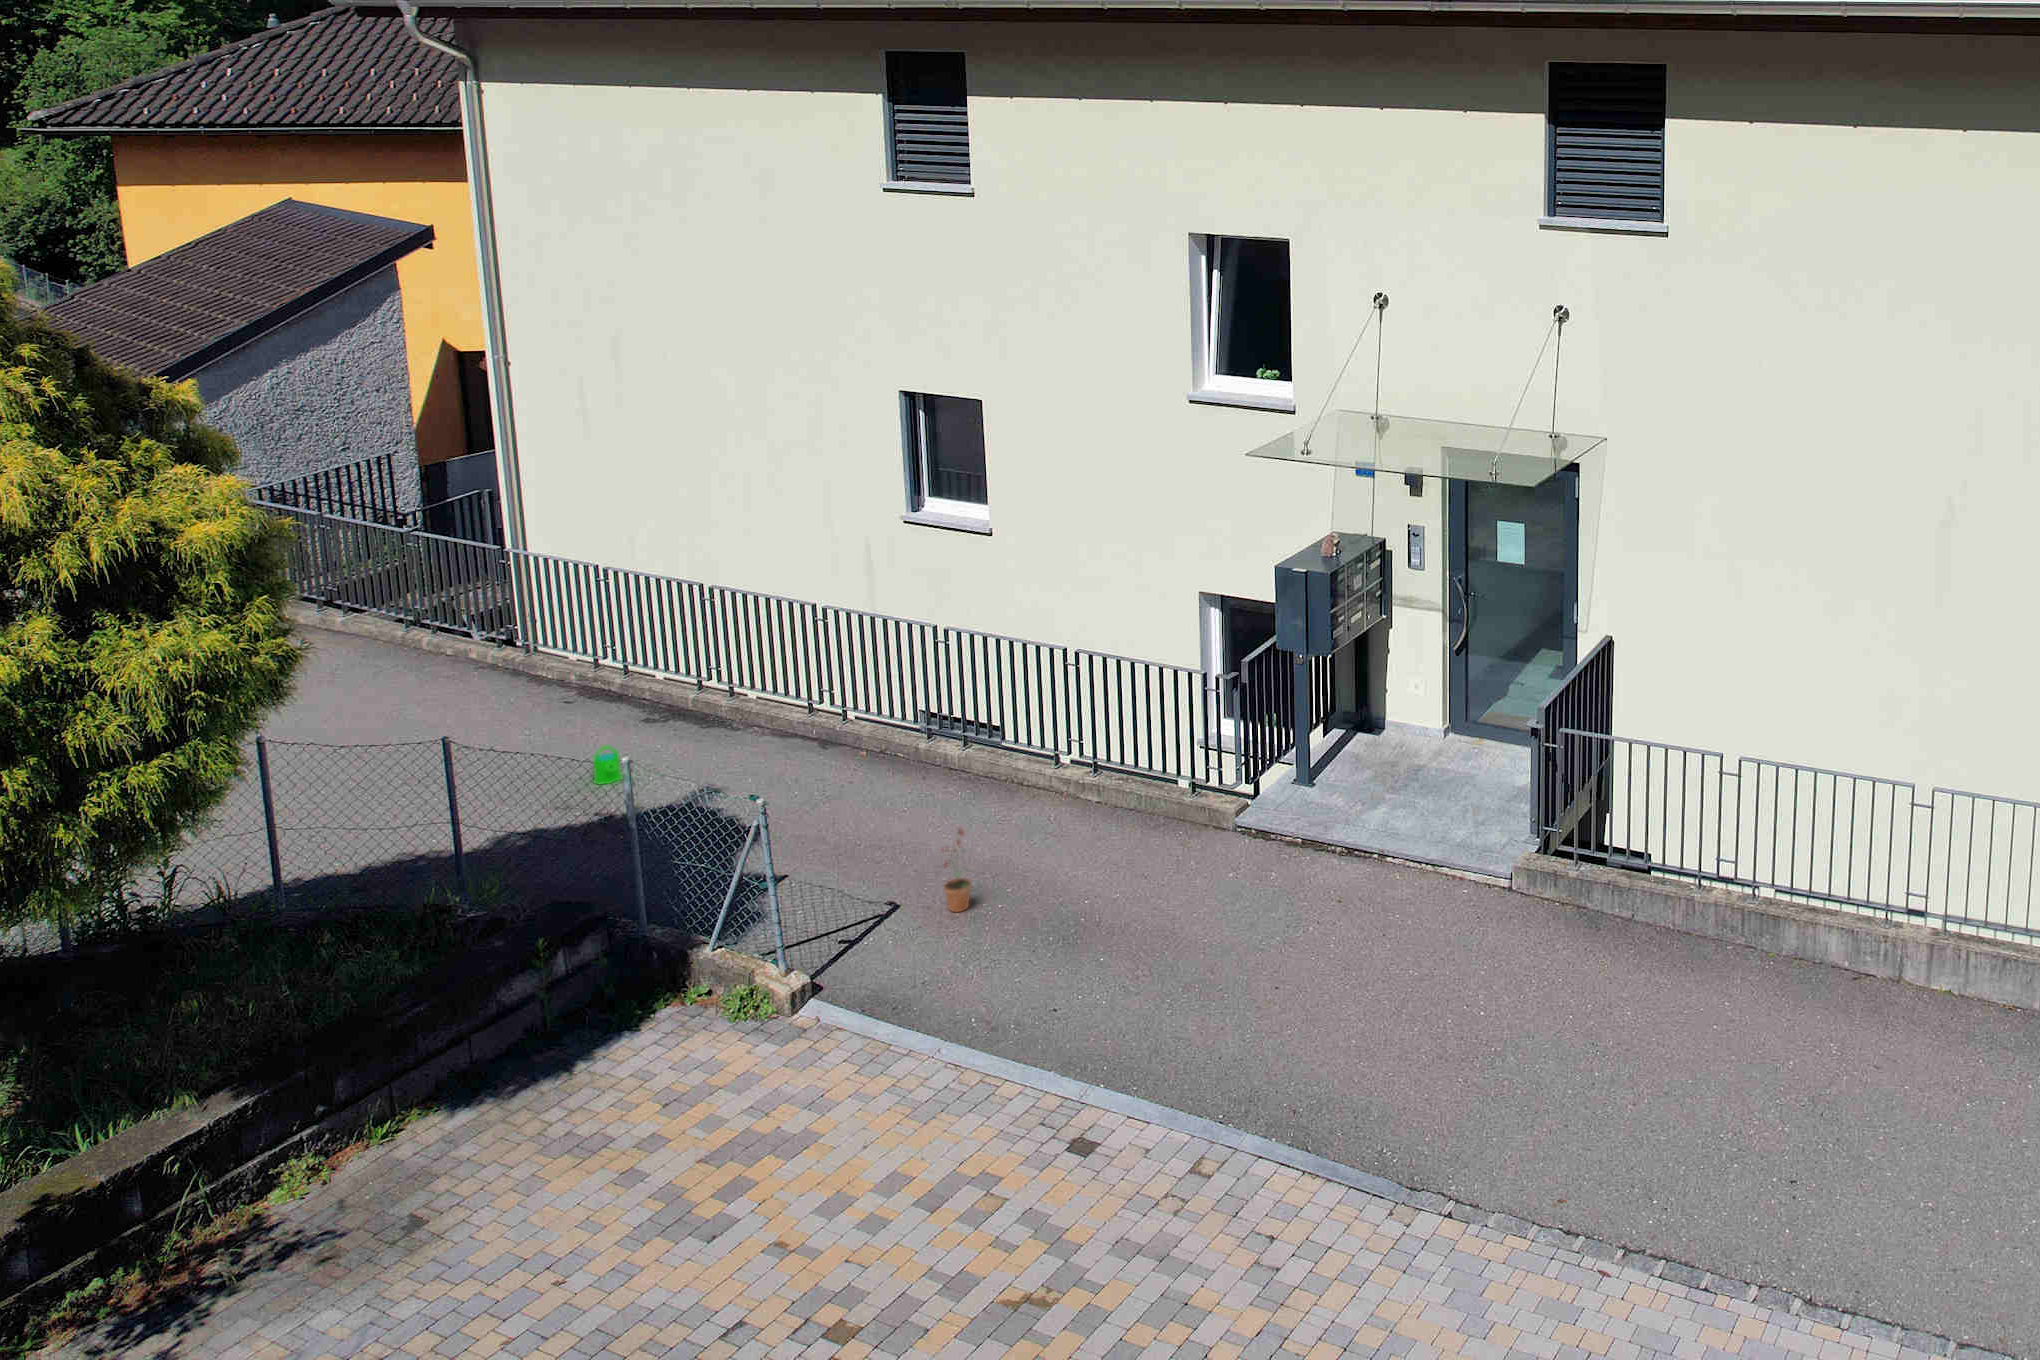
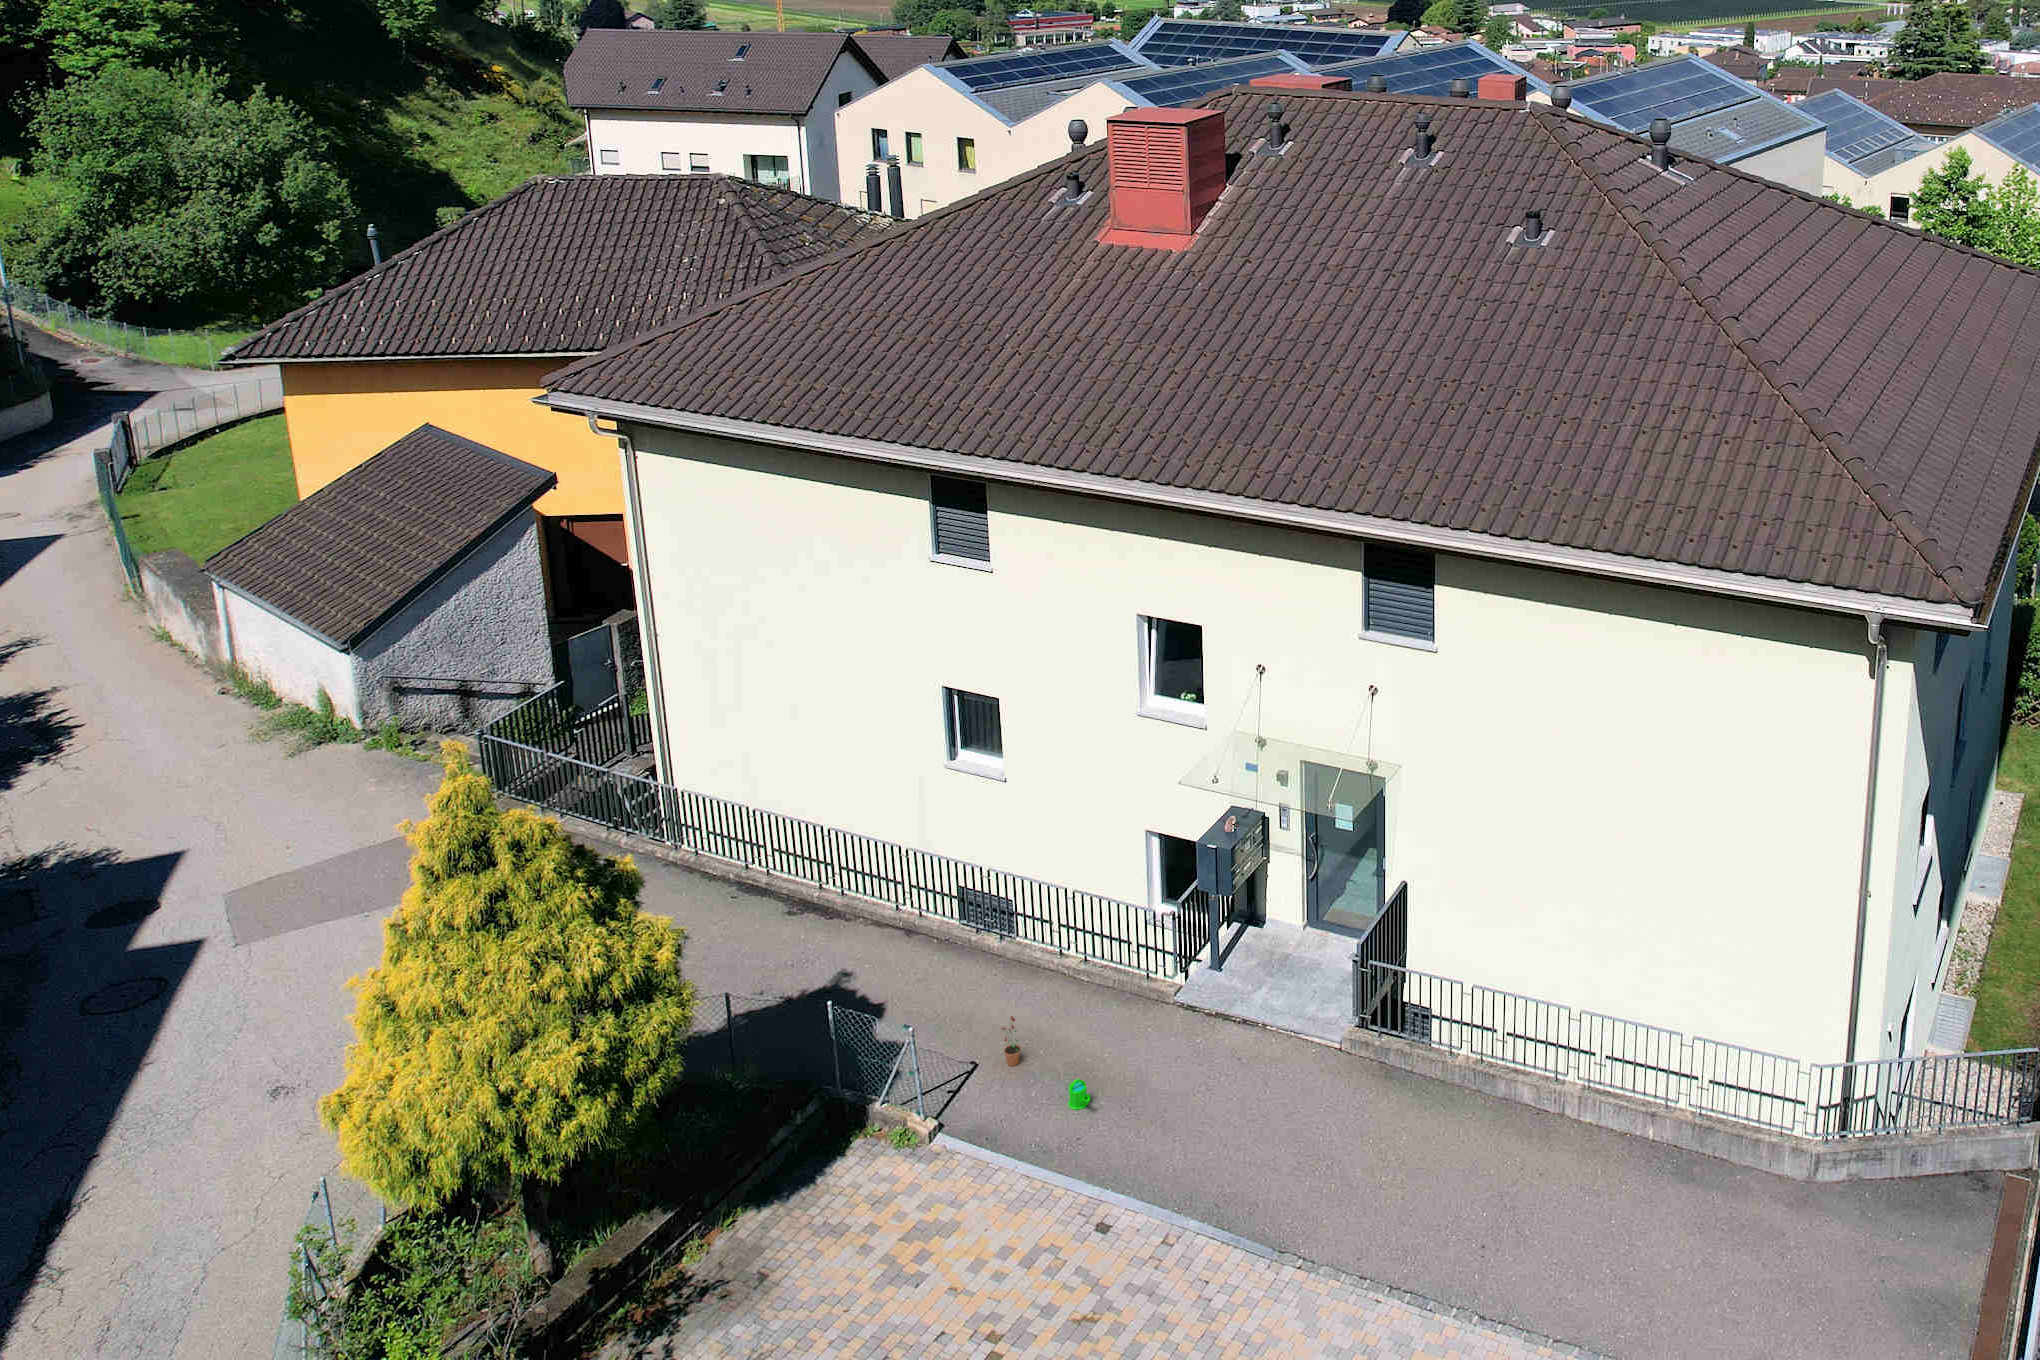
watering can: present [593,745,622,784] -> present [1068,1079,1090,1110]

